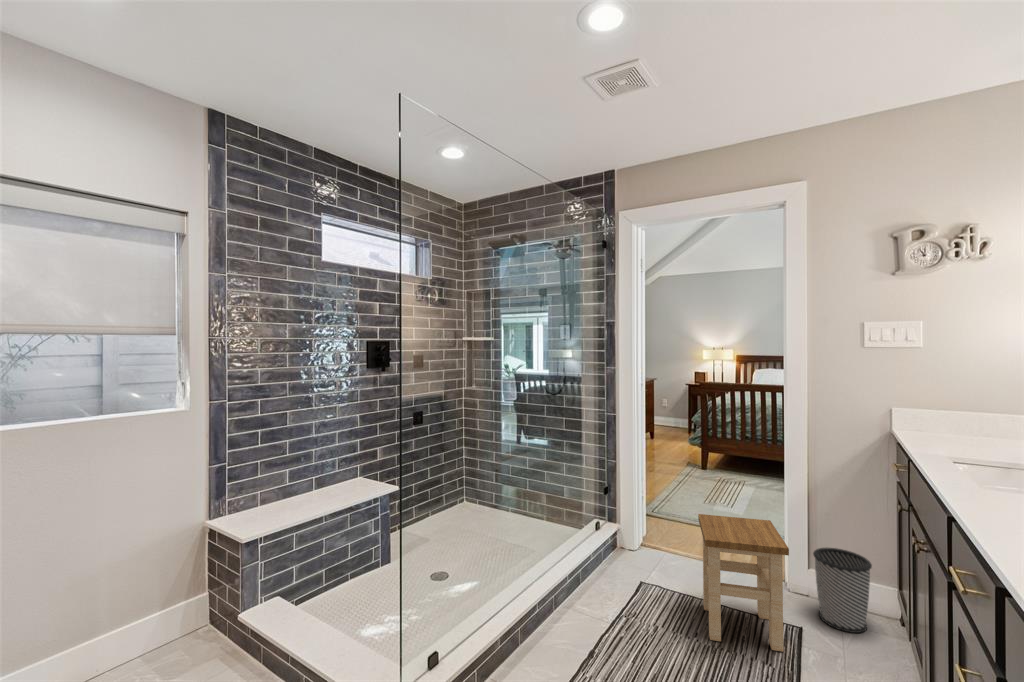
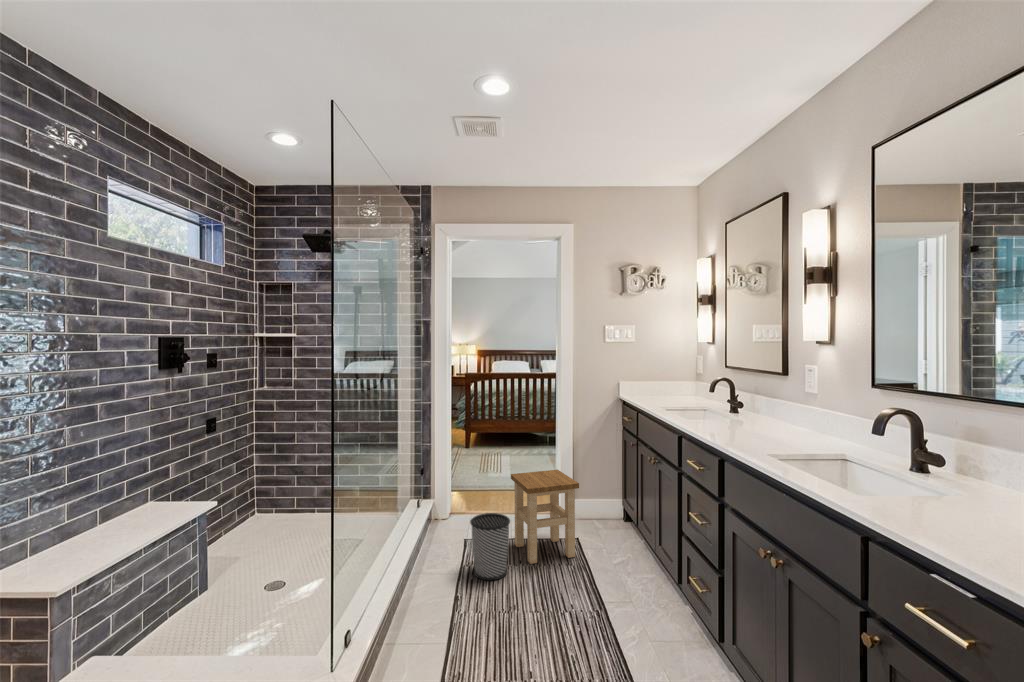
wastebasket: present [813,548,872,633] -> present [470,513,510,580]

